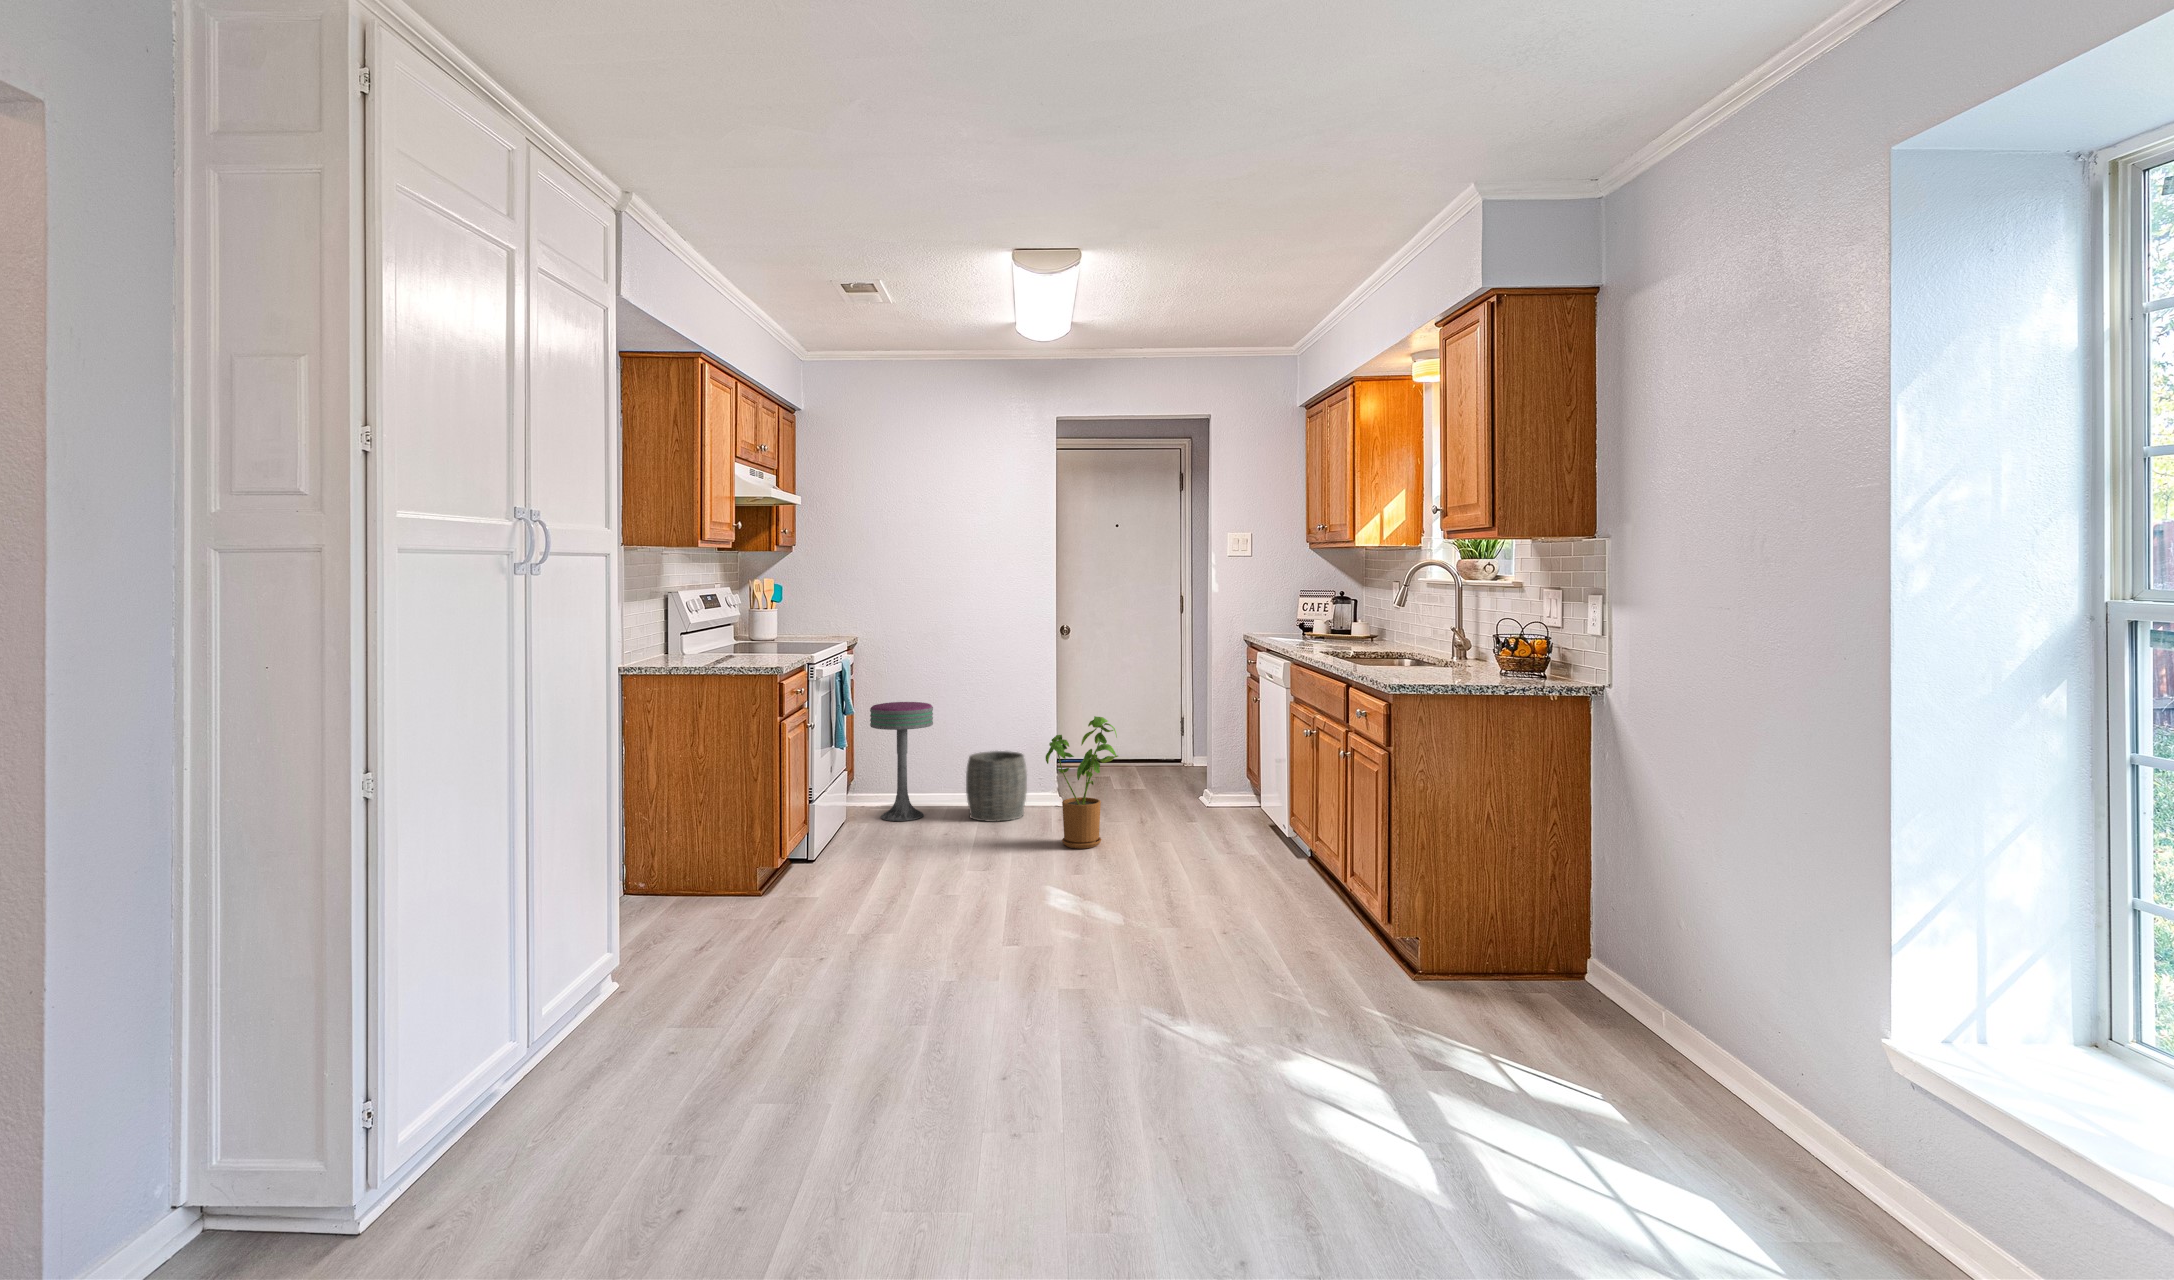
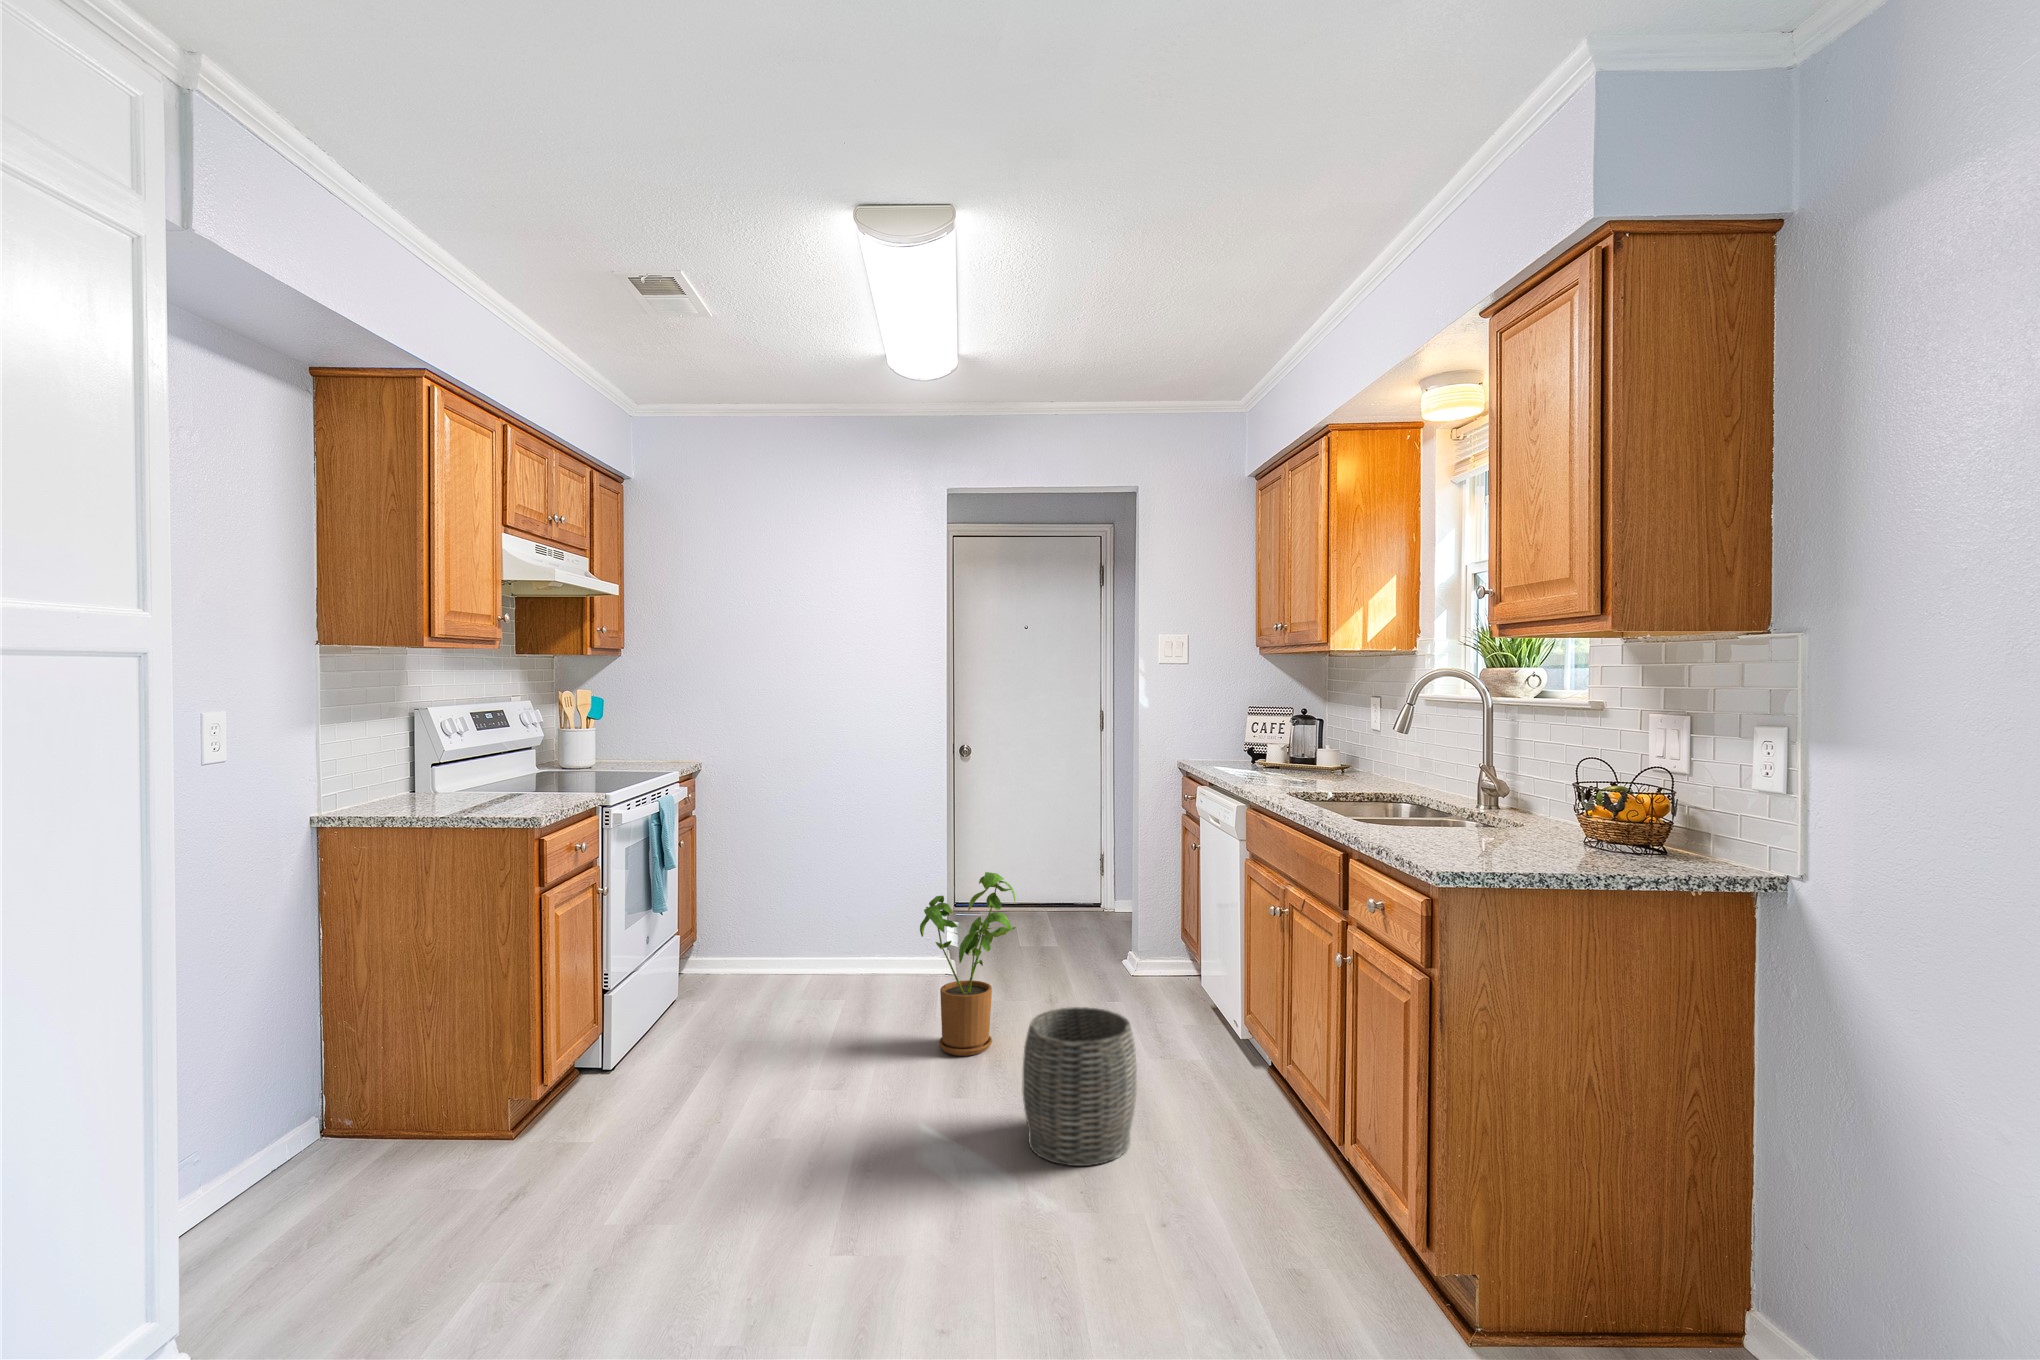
bar stool: present [870,702,933,821] -> none [705,844,788,1003]
woven basket: present [966,751,1027,822] -> present [1023,1007,1137,1166]

